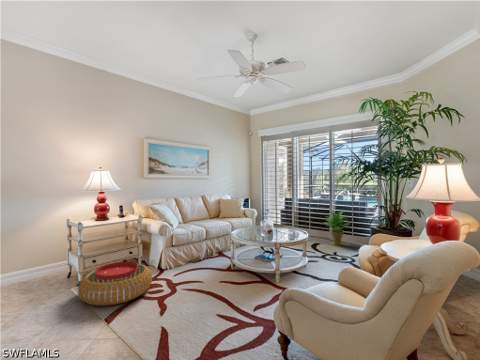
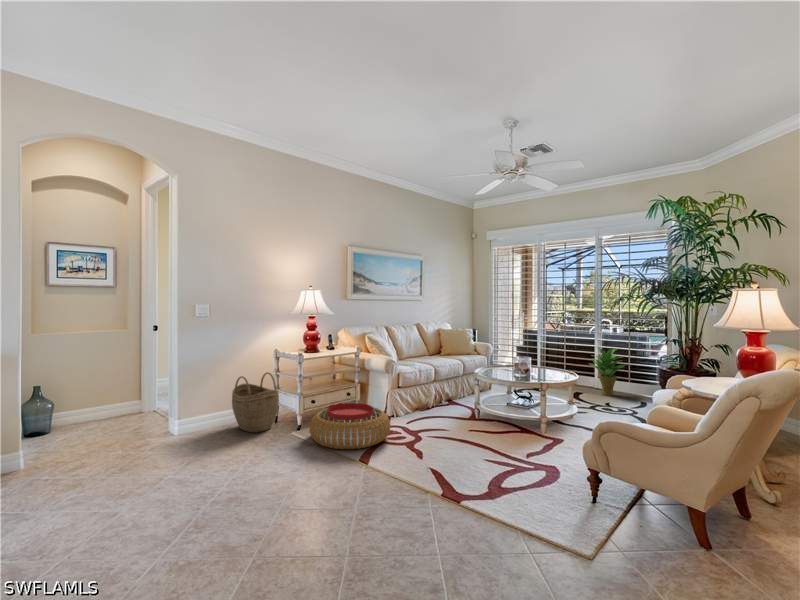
woven basket: none [27,238,67,289] -> present [232,373,279,433]

